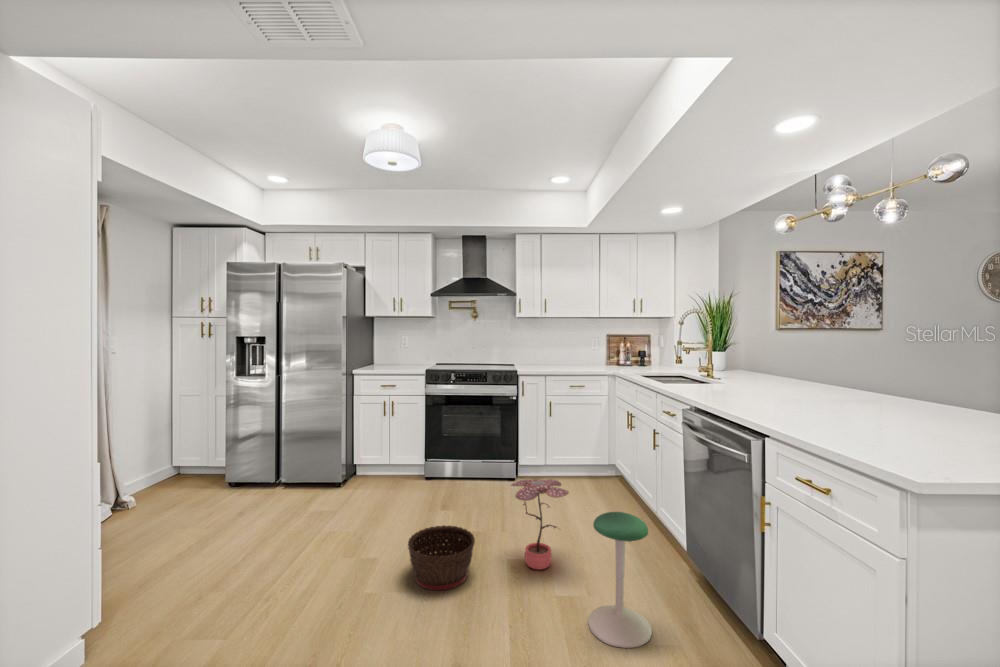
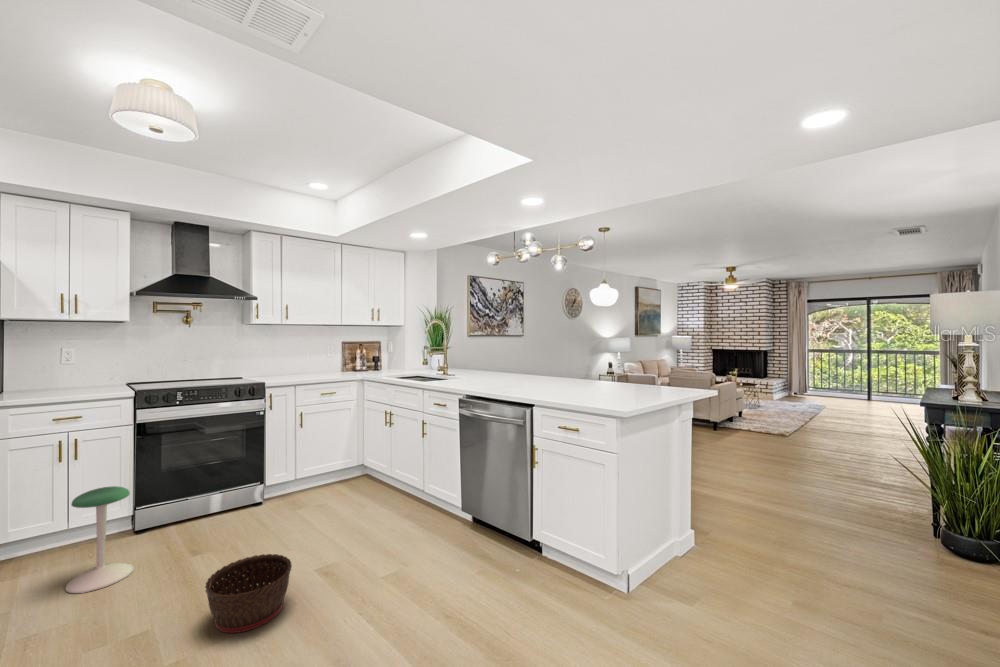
potted plant: present [511,479,569,569] -> none [315,478,379,567]
stool: present [588,512,652,648] -> present [65,486,134,593]

